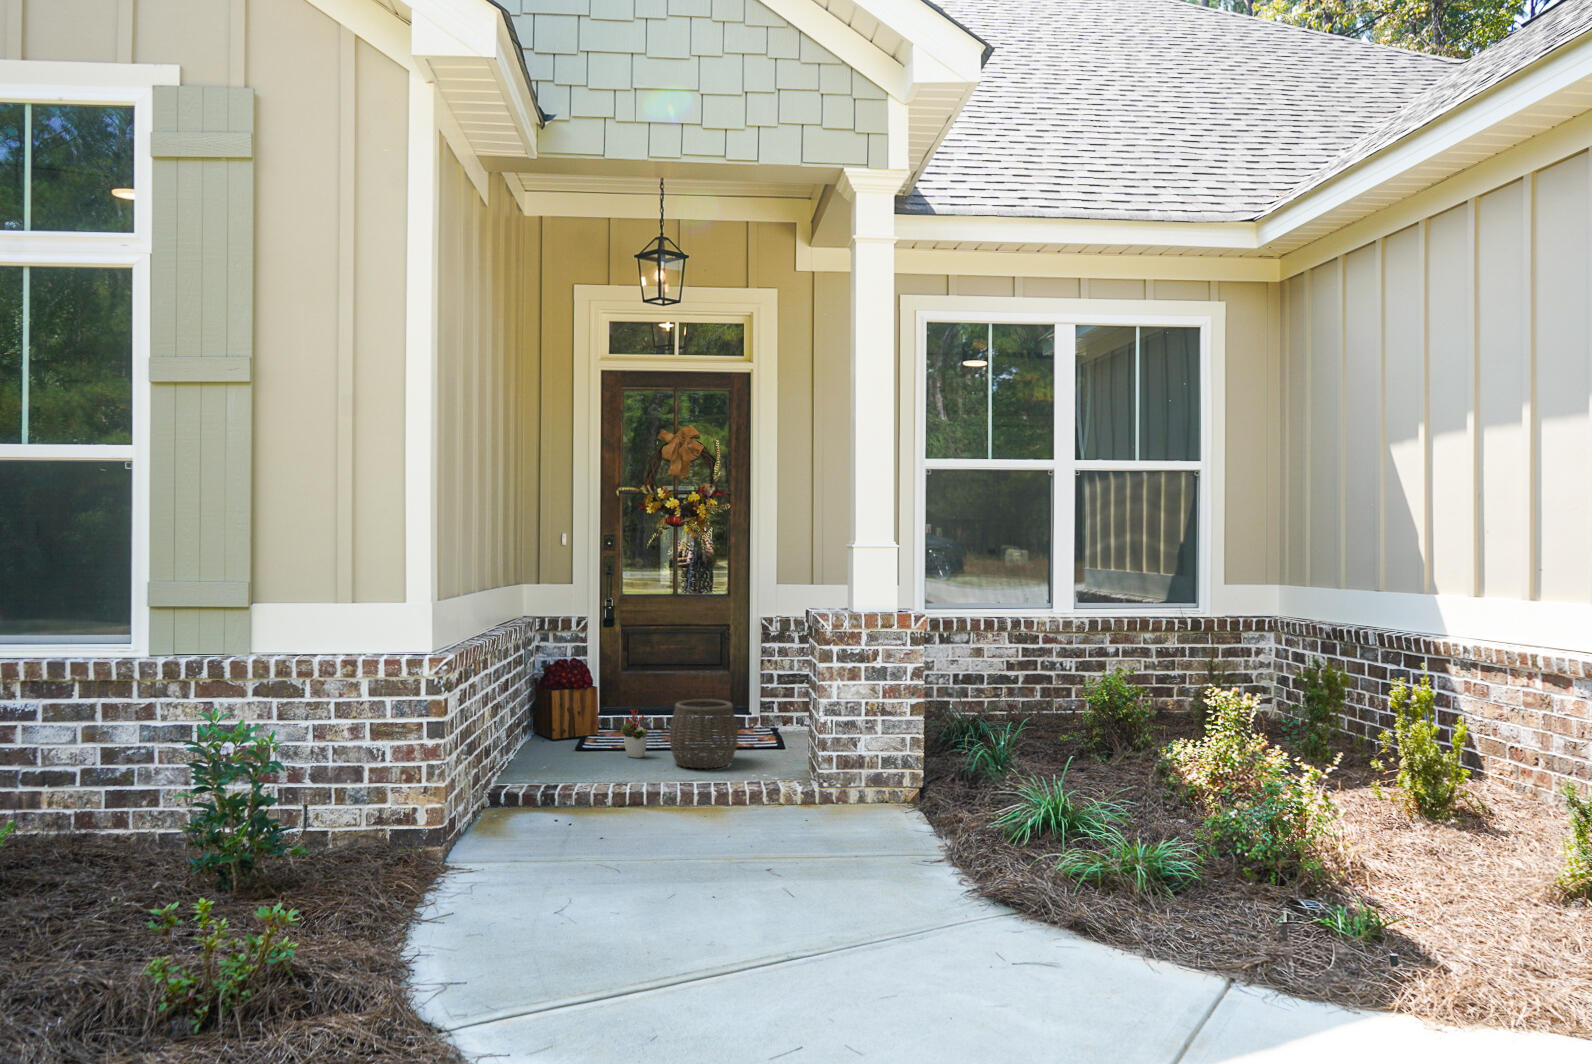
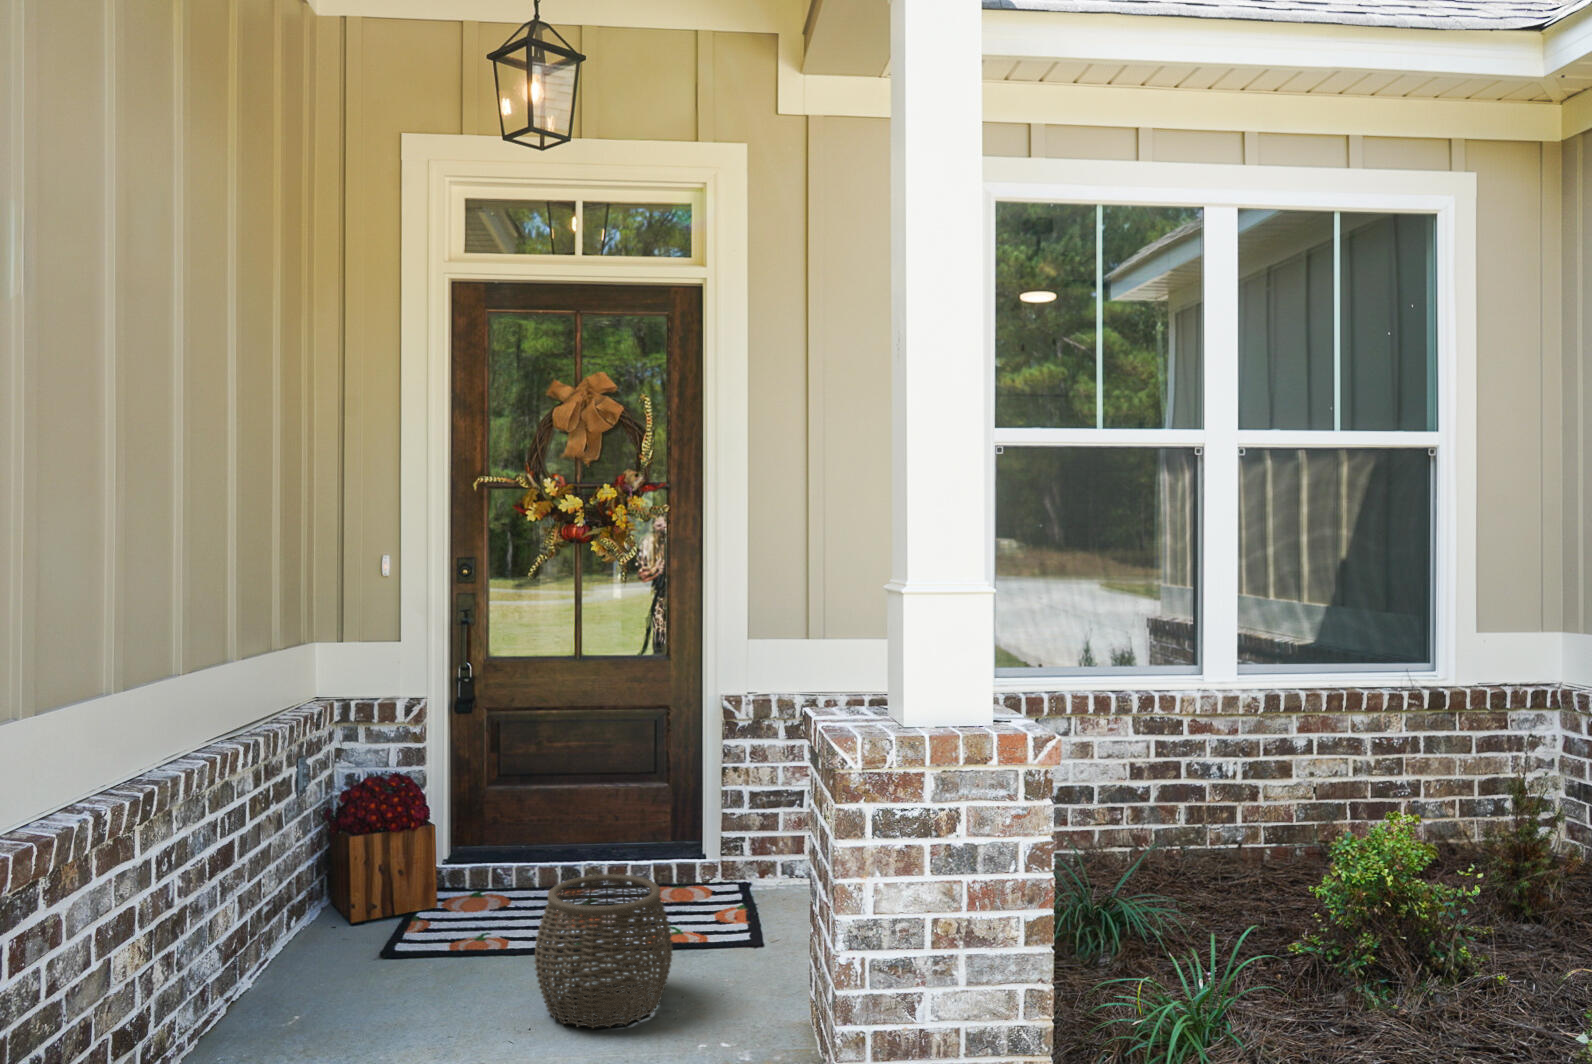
decorative plant: present [621,710,648,758] -> none [449,892,500,987]

